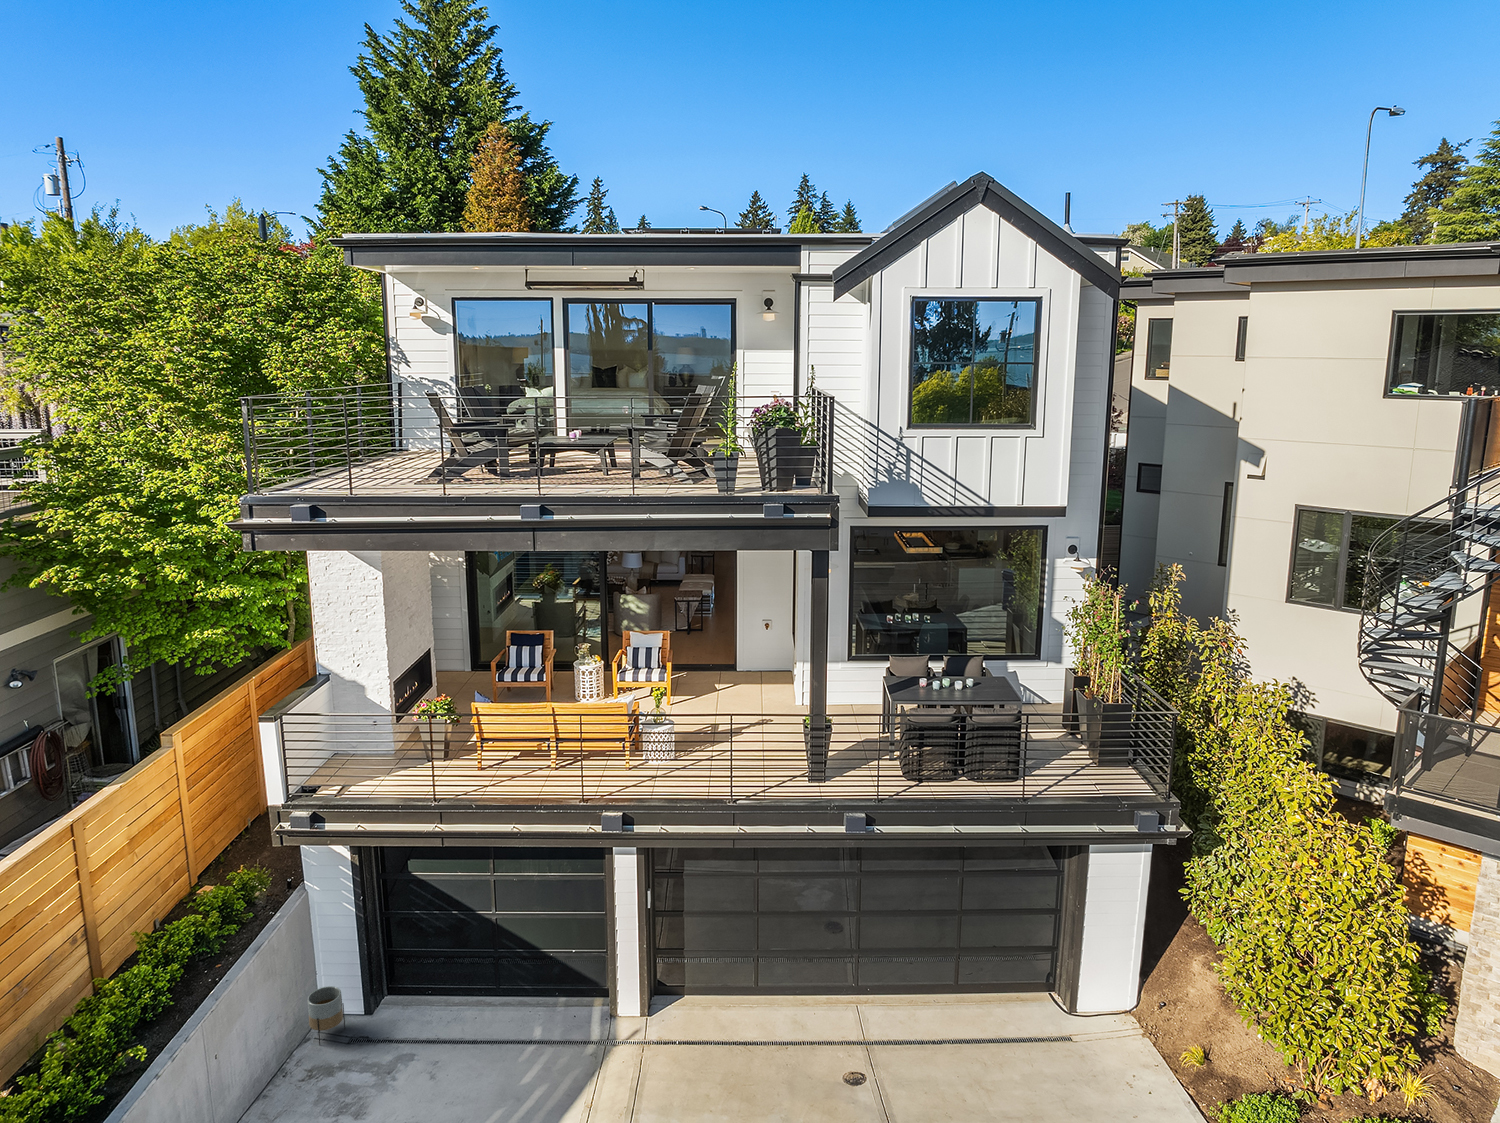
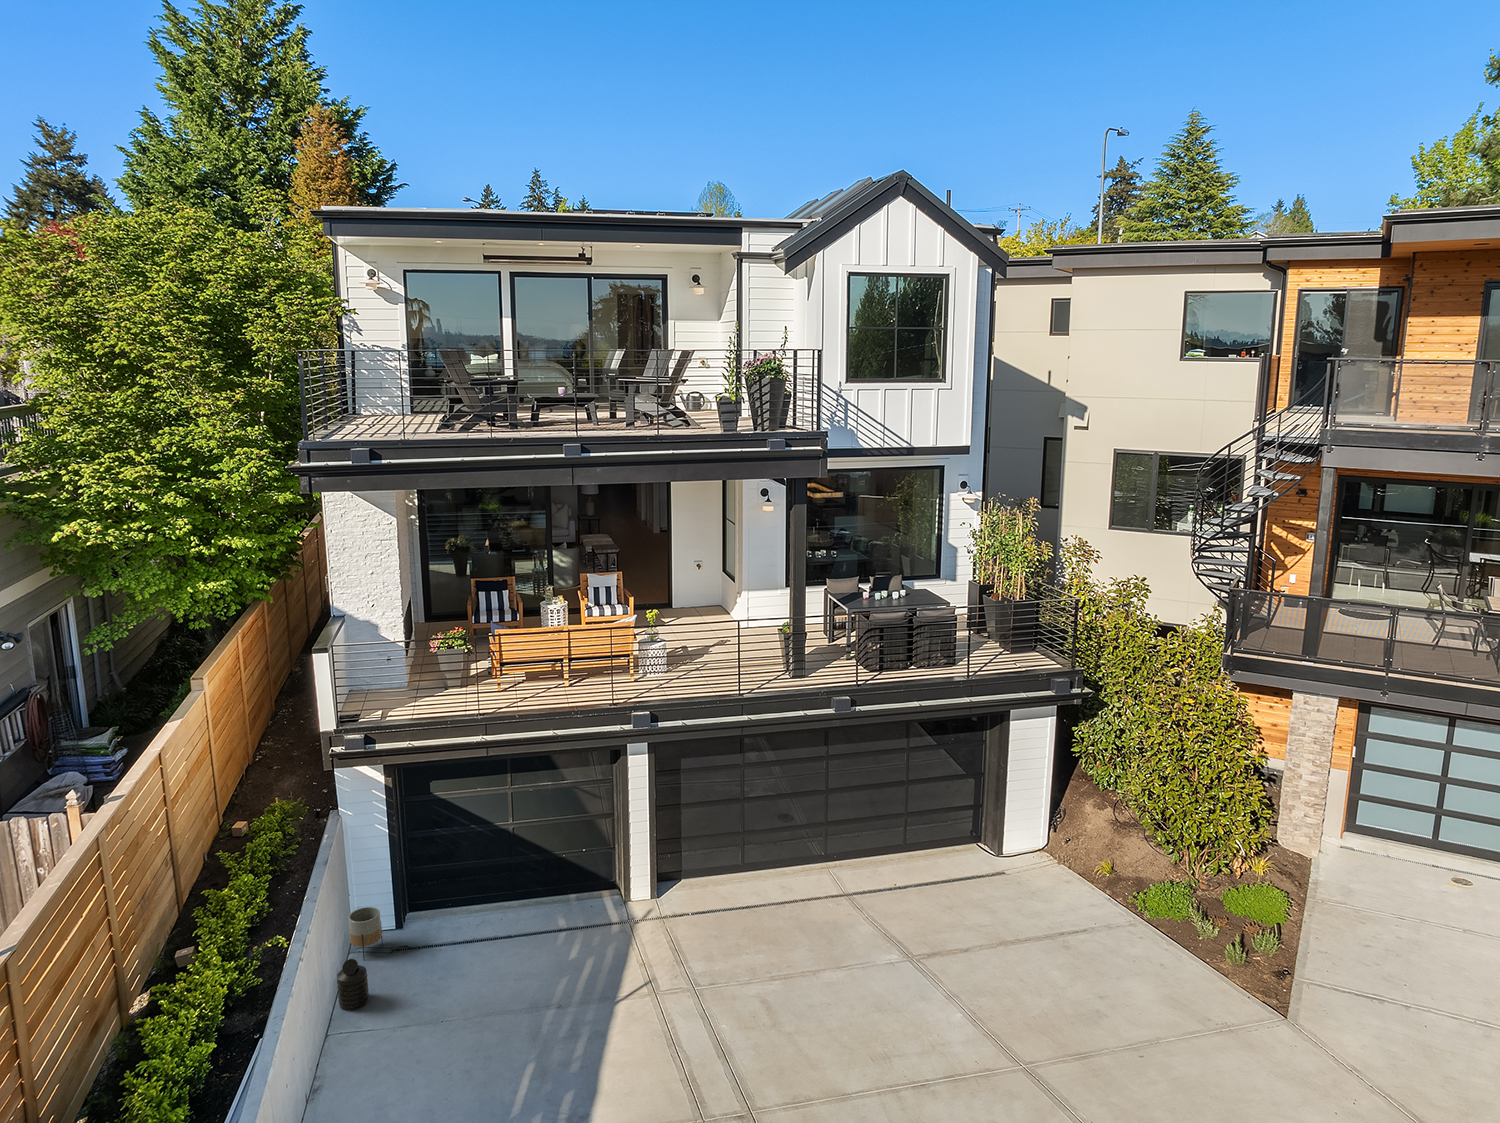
trash can: none [268,1052,303,1108] -> present [337,959,369,1011]

